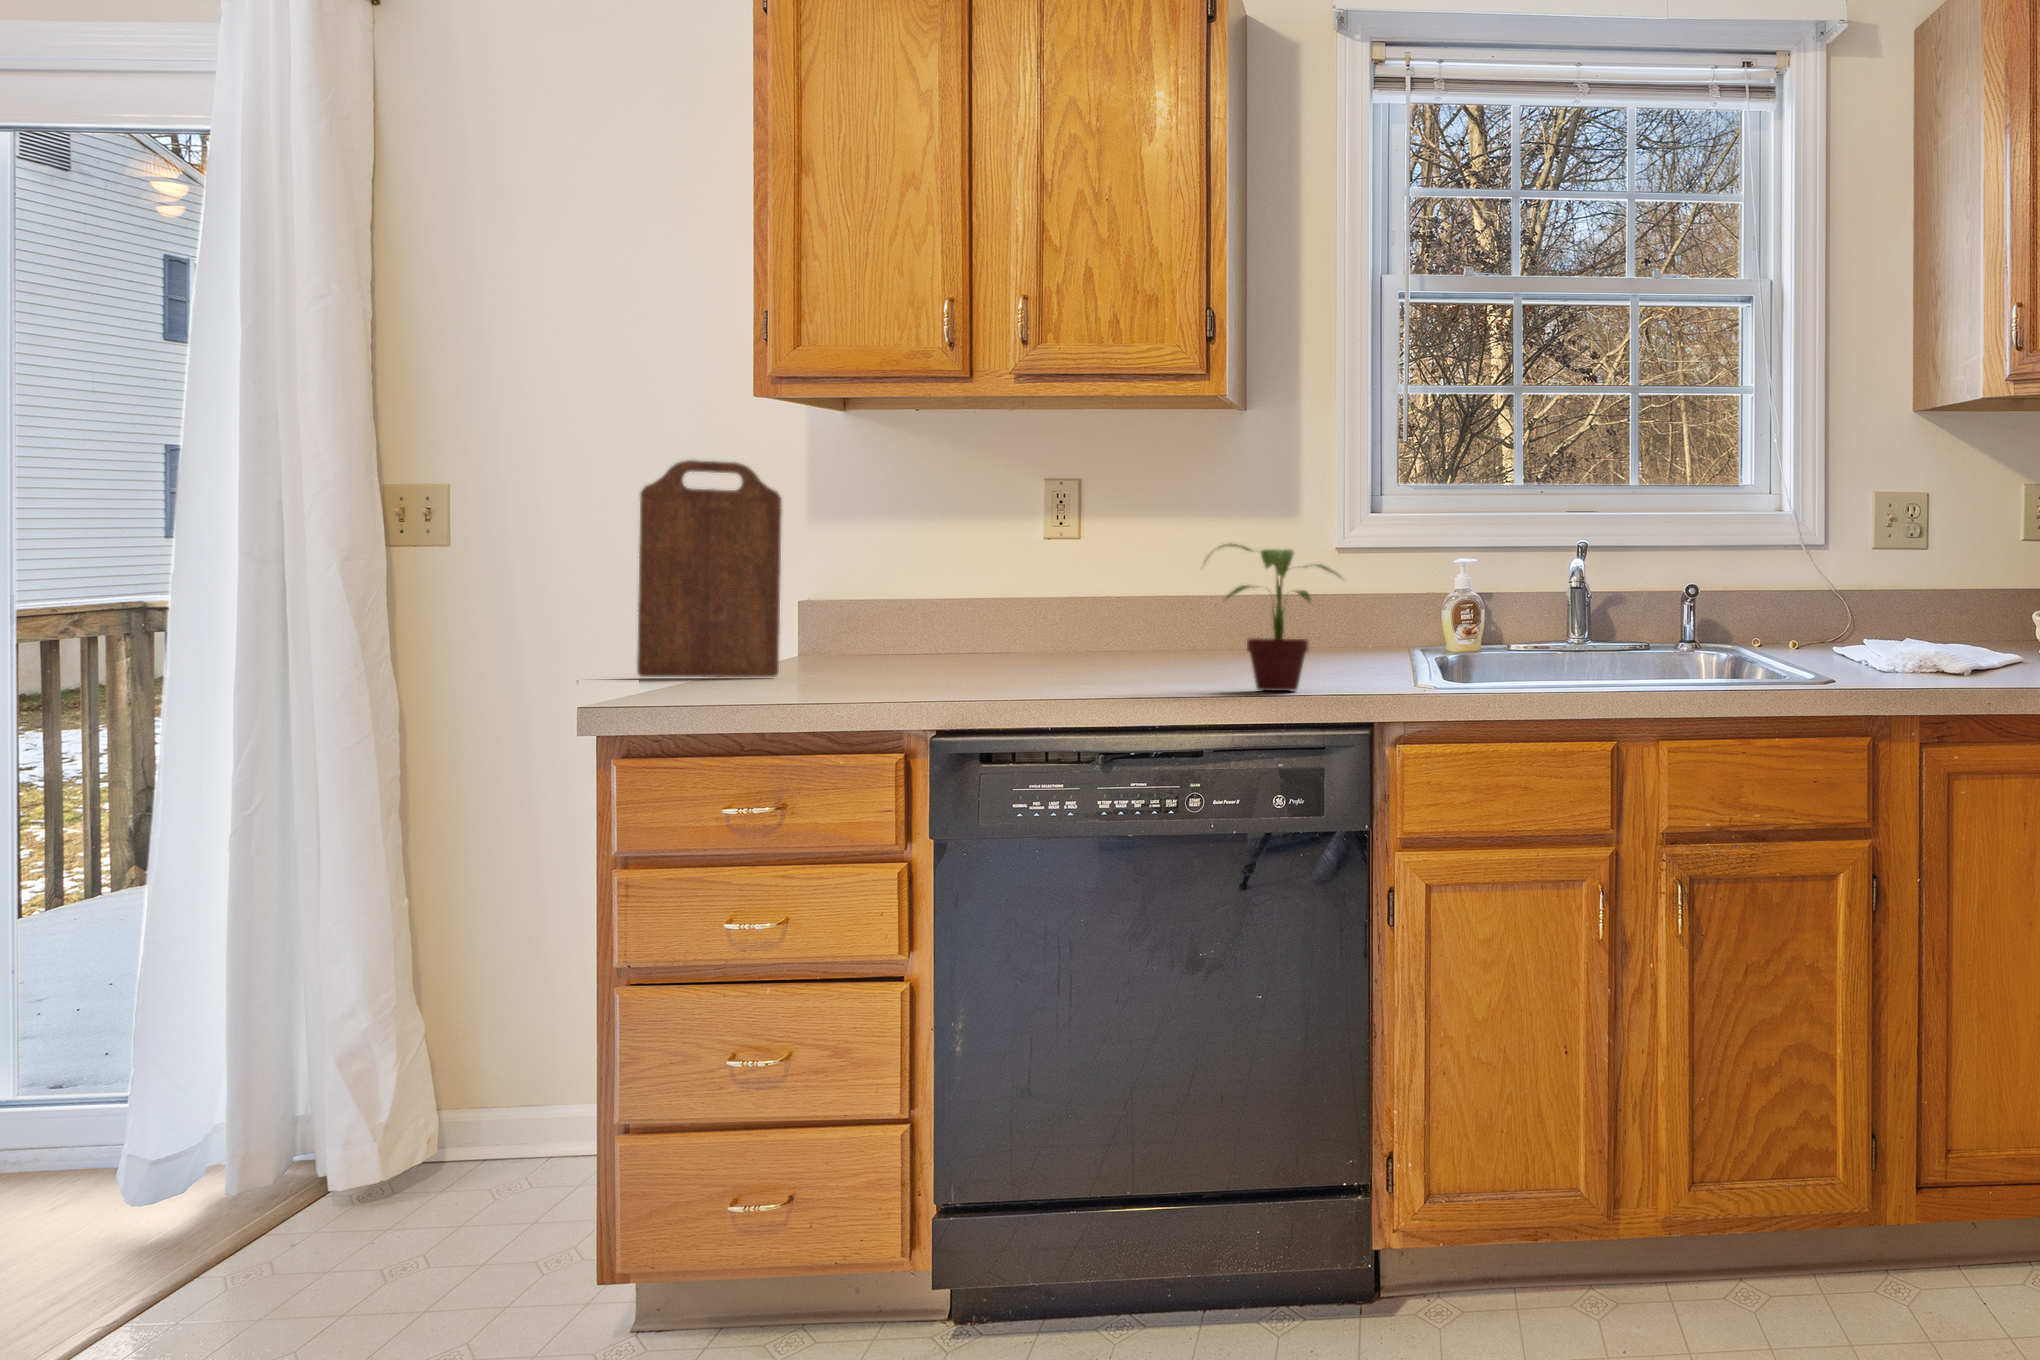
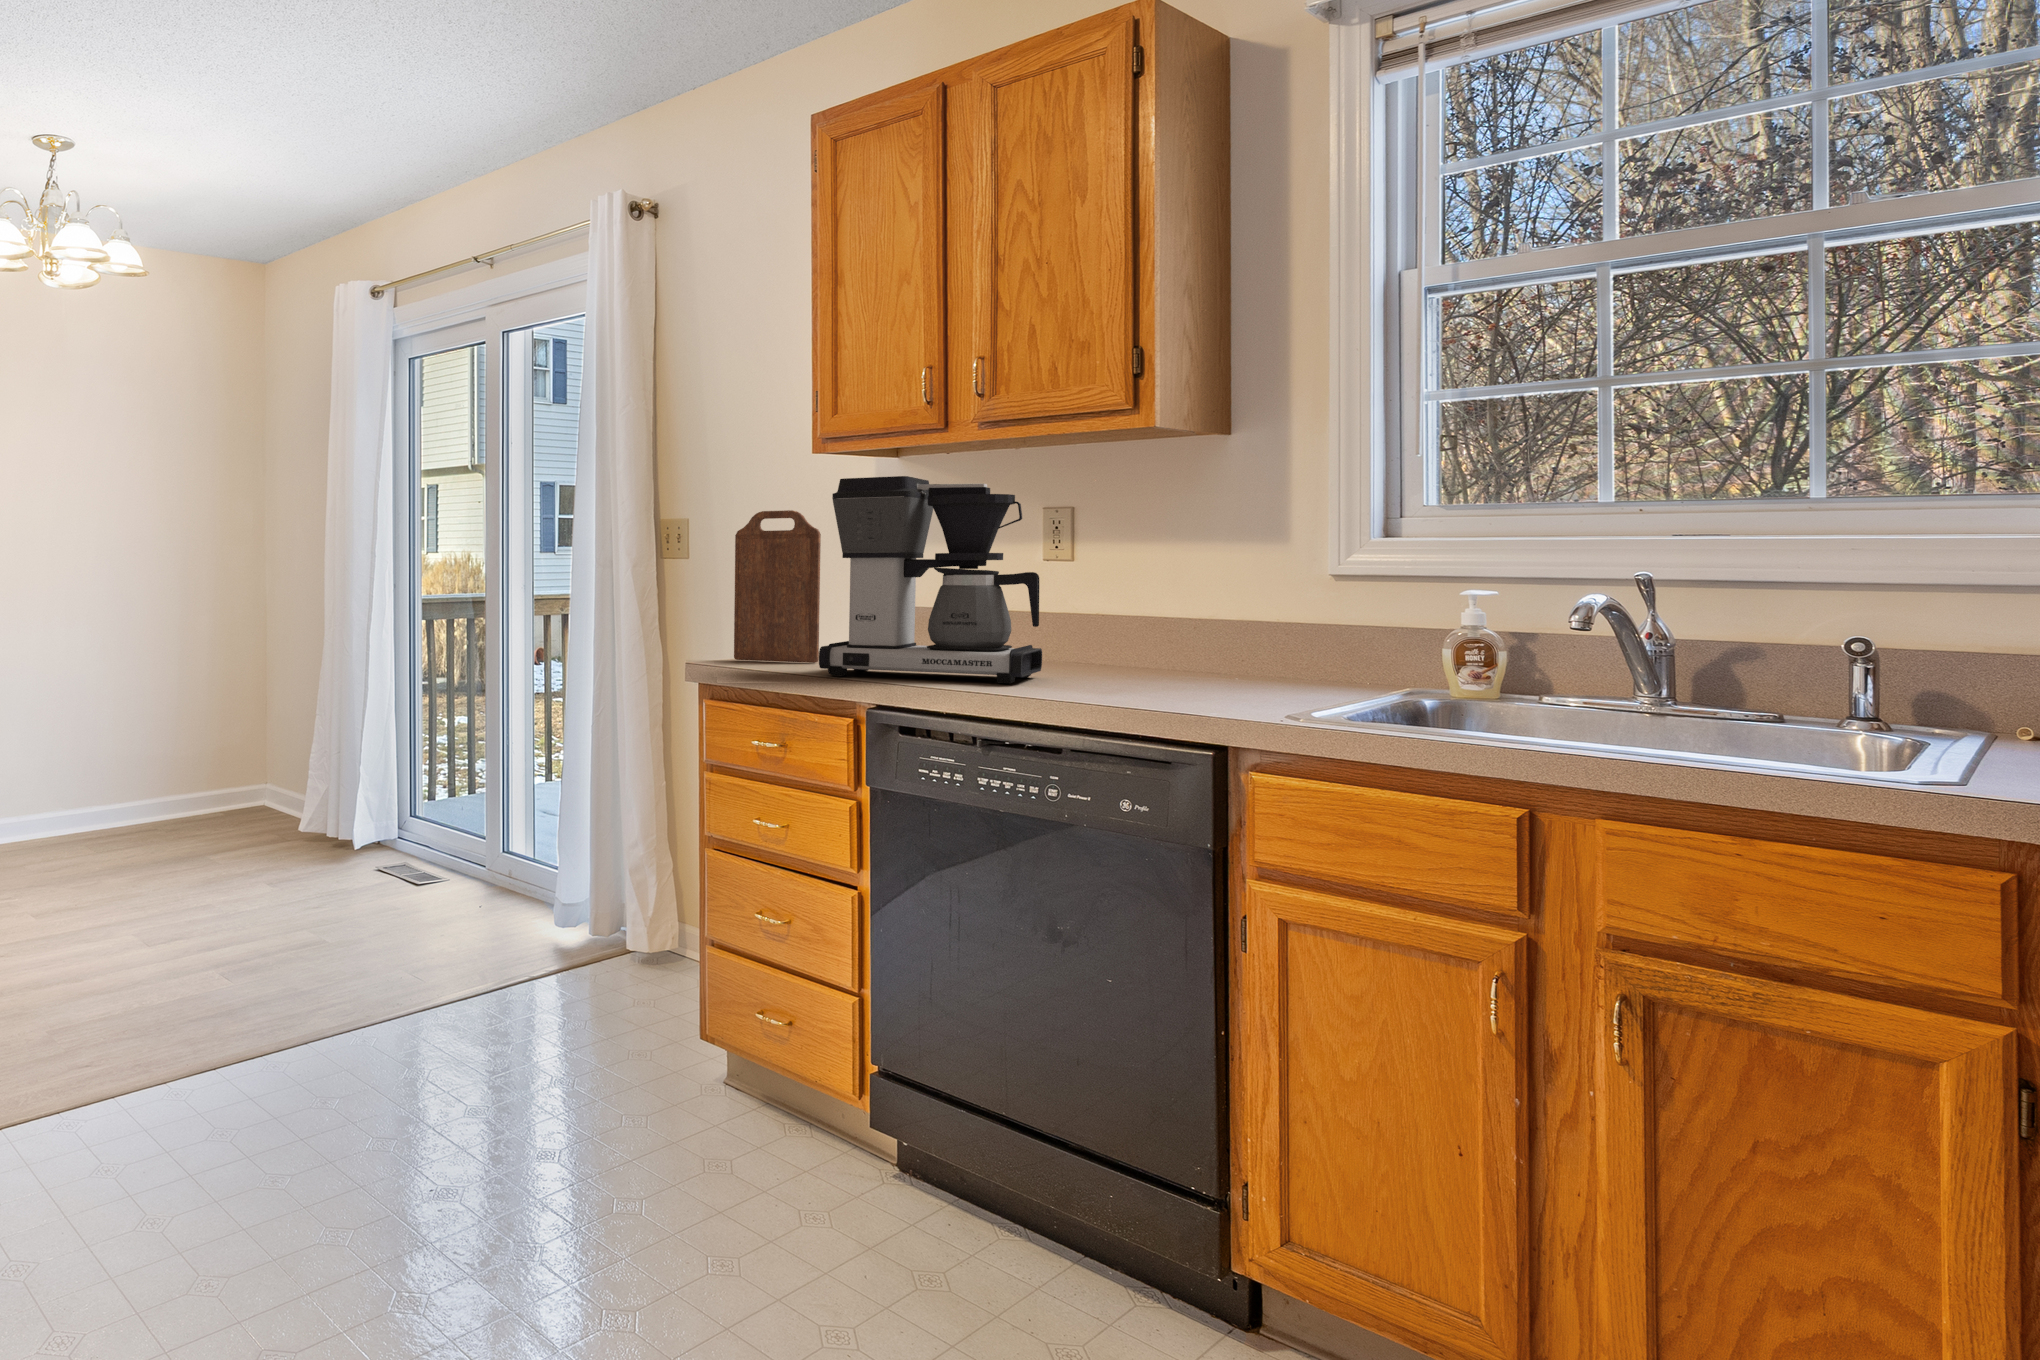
coffee maker: none [837,419,1111,686] -> present [819,476,1042,683]
potted plant: present [1201,543,1342,691] -> none [1086,565,1237,699]

